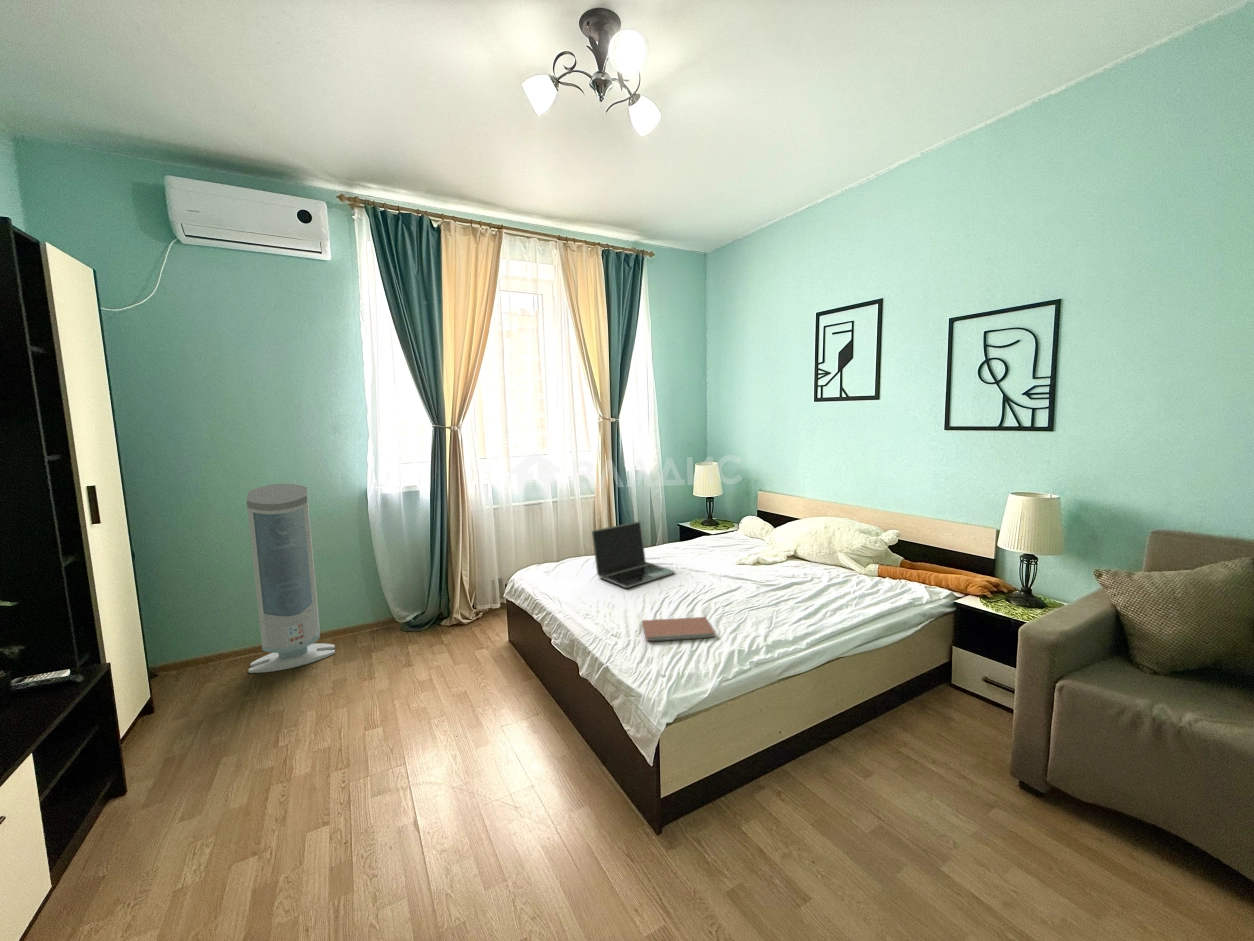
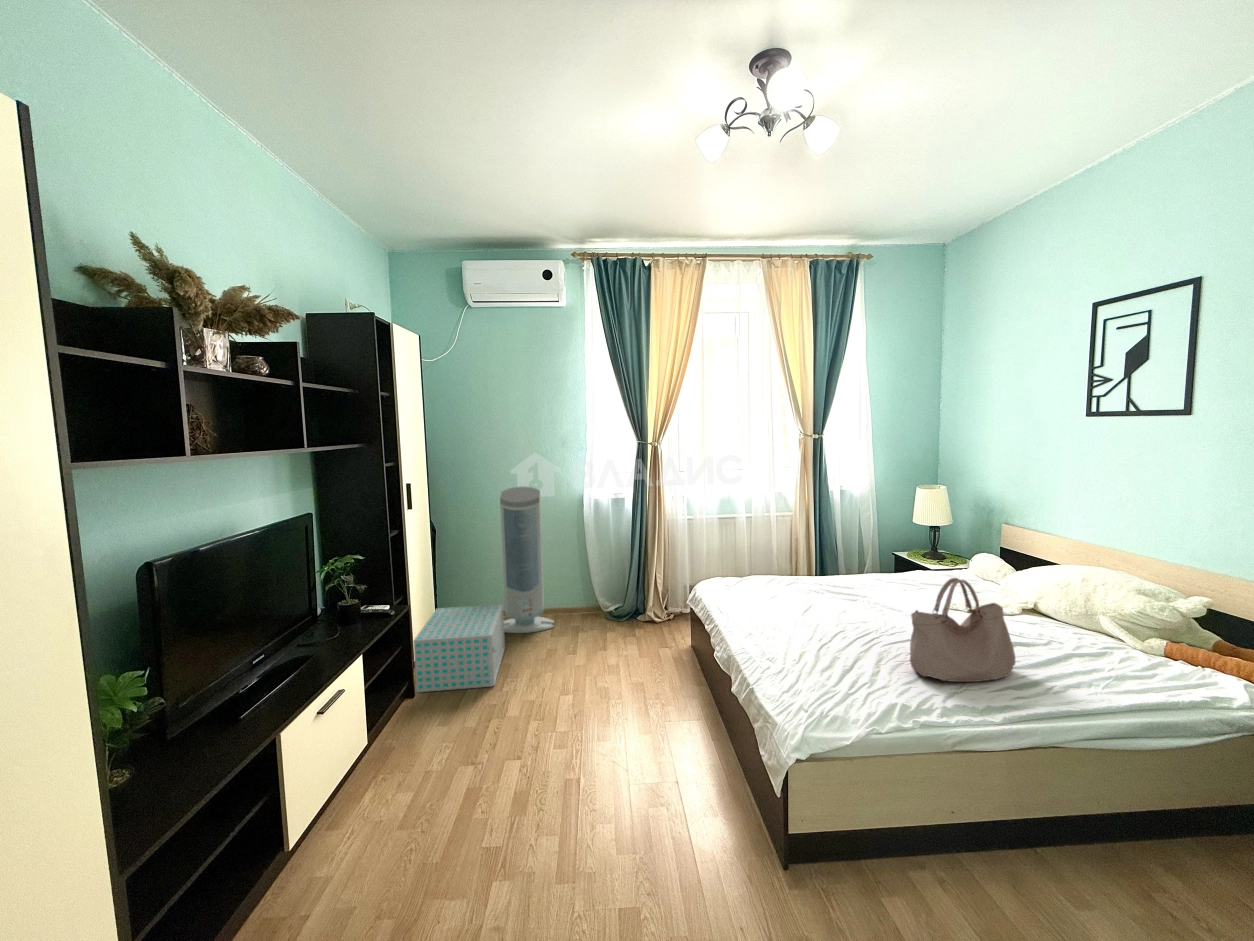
laptop: present [592,522,675,588] -> none [770,546,861,615]
handbag: none [732,534,803,623] -> present [910,578,1016,682]
notebook: present [642,617,715,641] -> none [800,650,880,684]
storage box: none [119,637,270,786] -> present [413,605,505,692]

